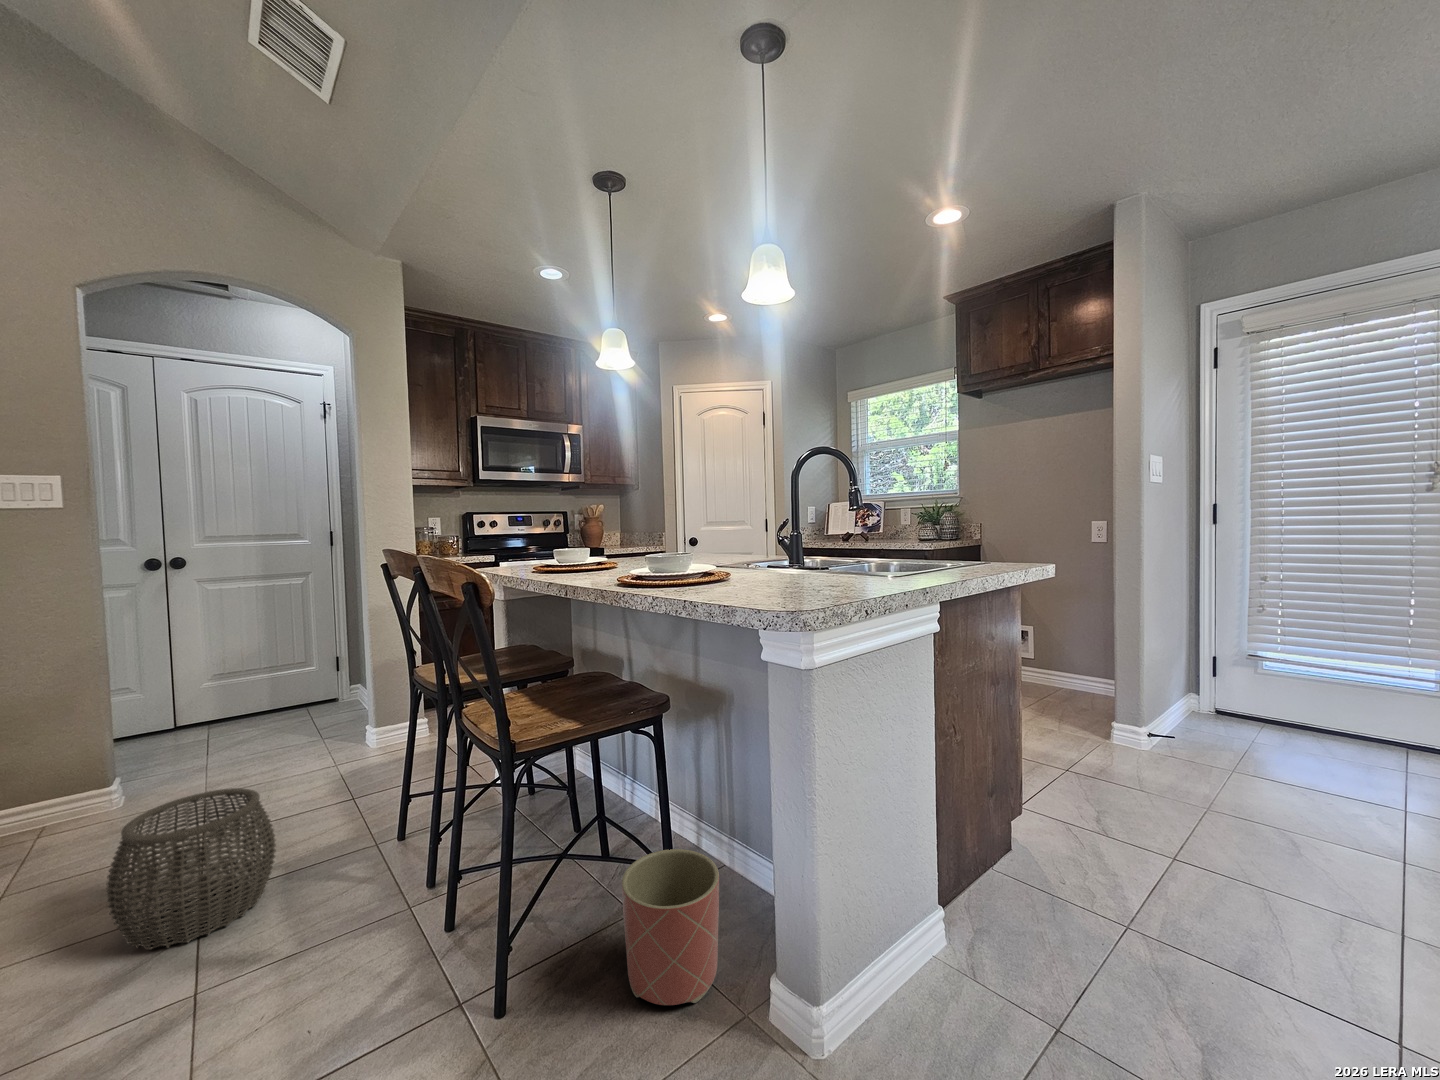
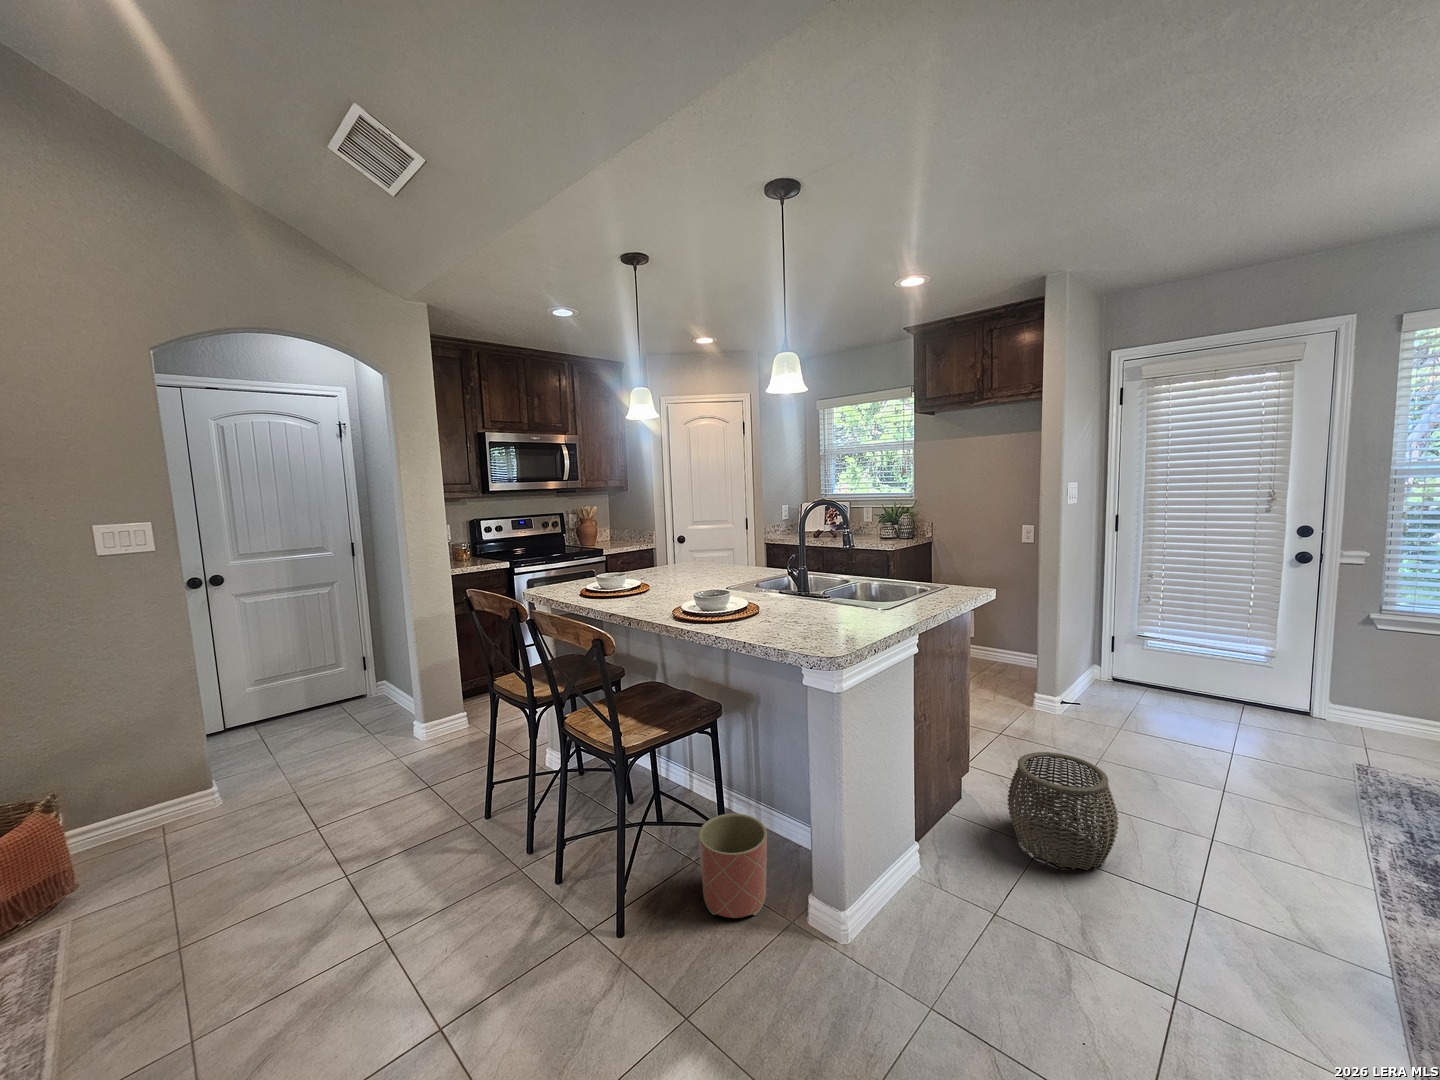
woven basket: present [106,788,276,950] -> present [1007,752,1119,870]

